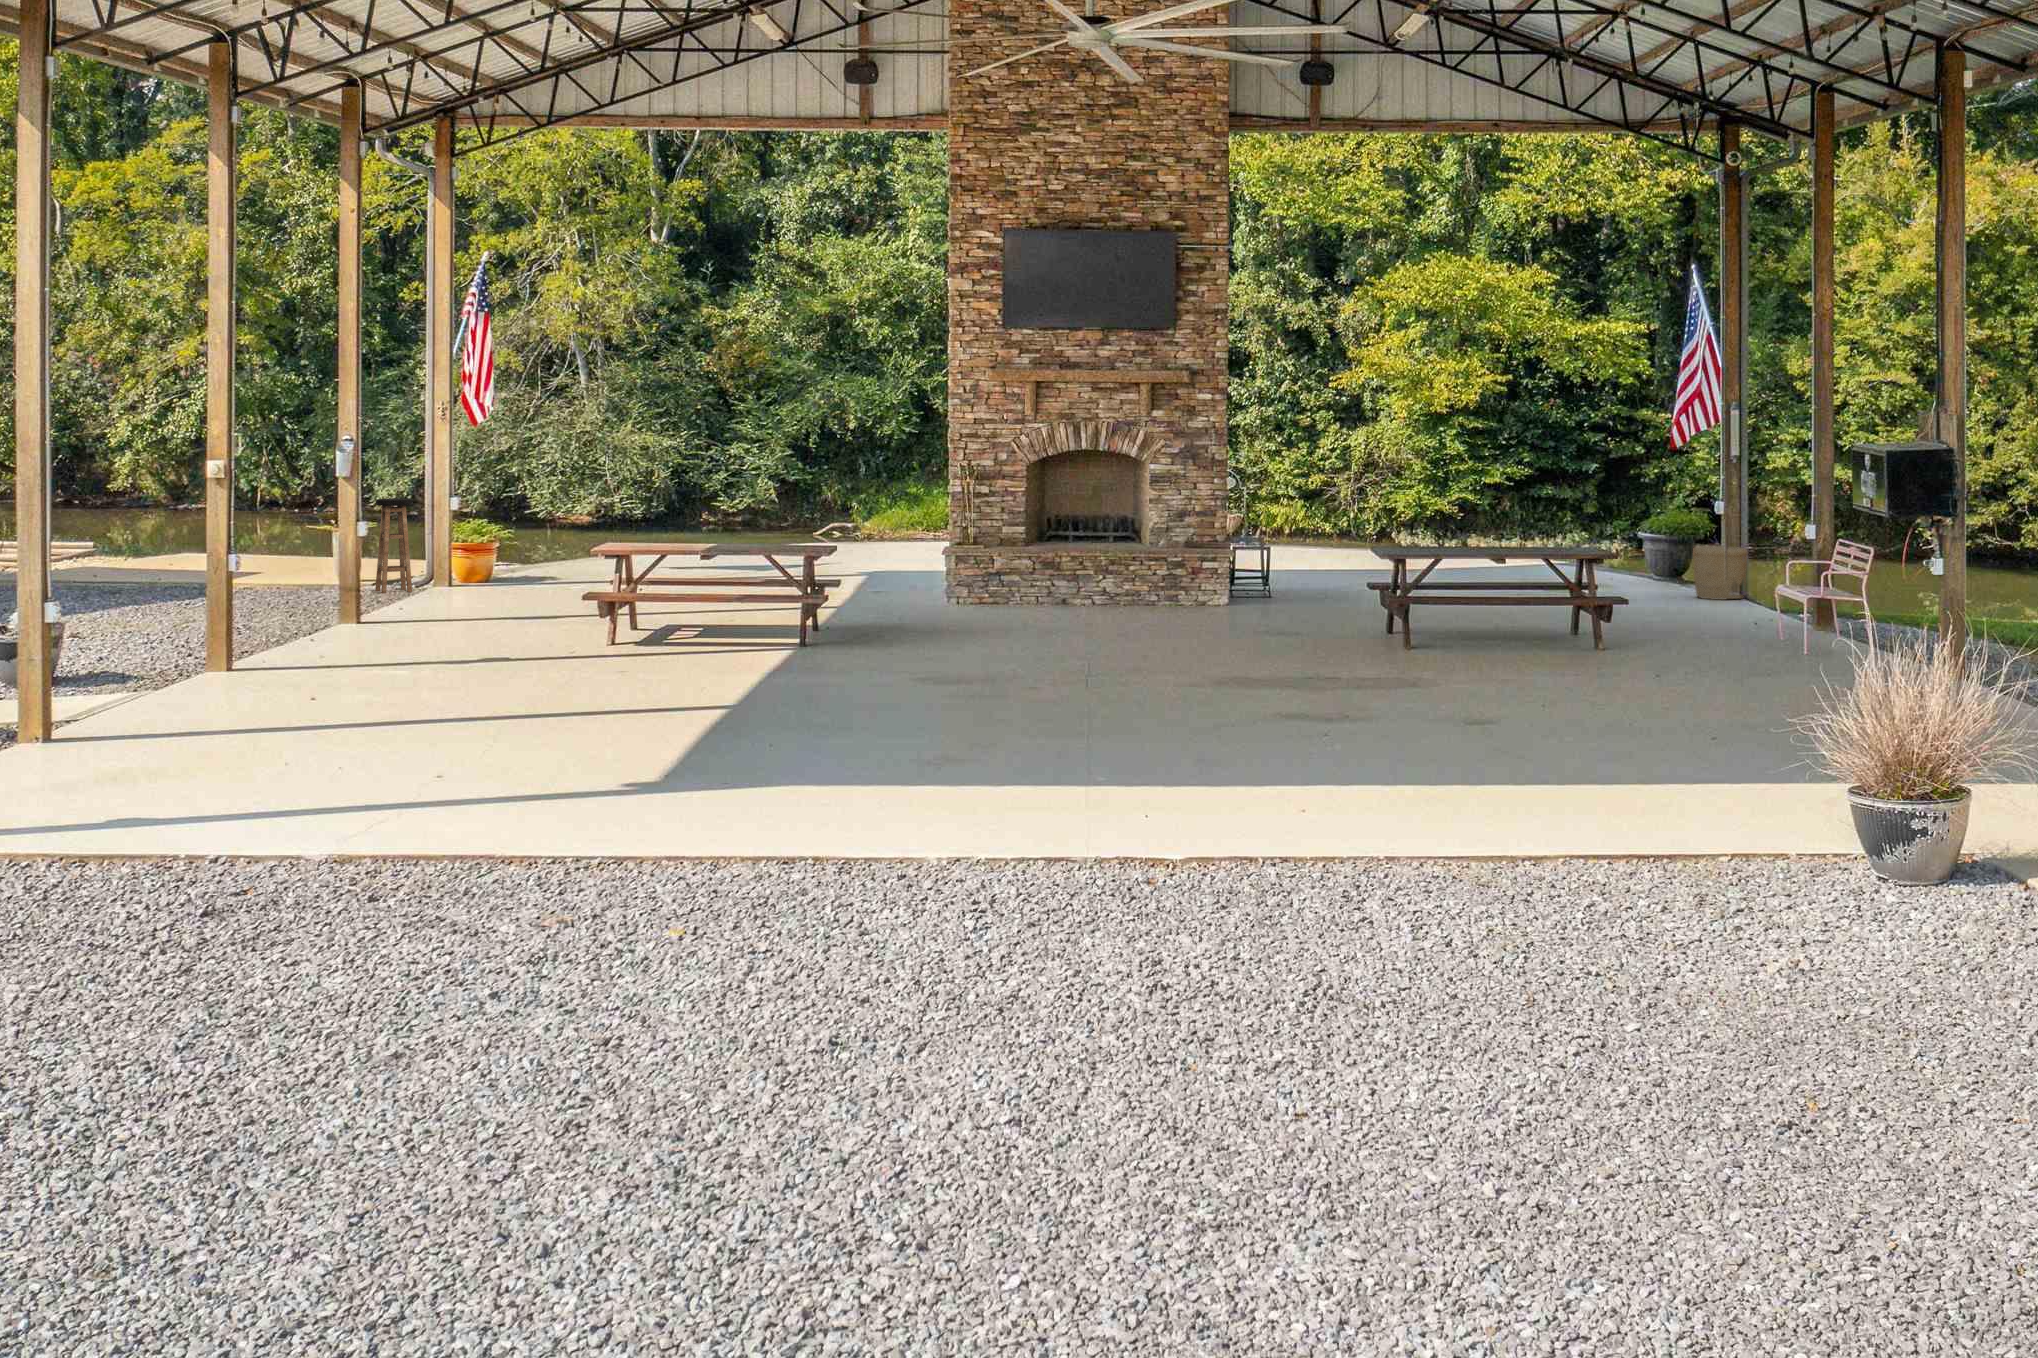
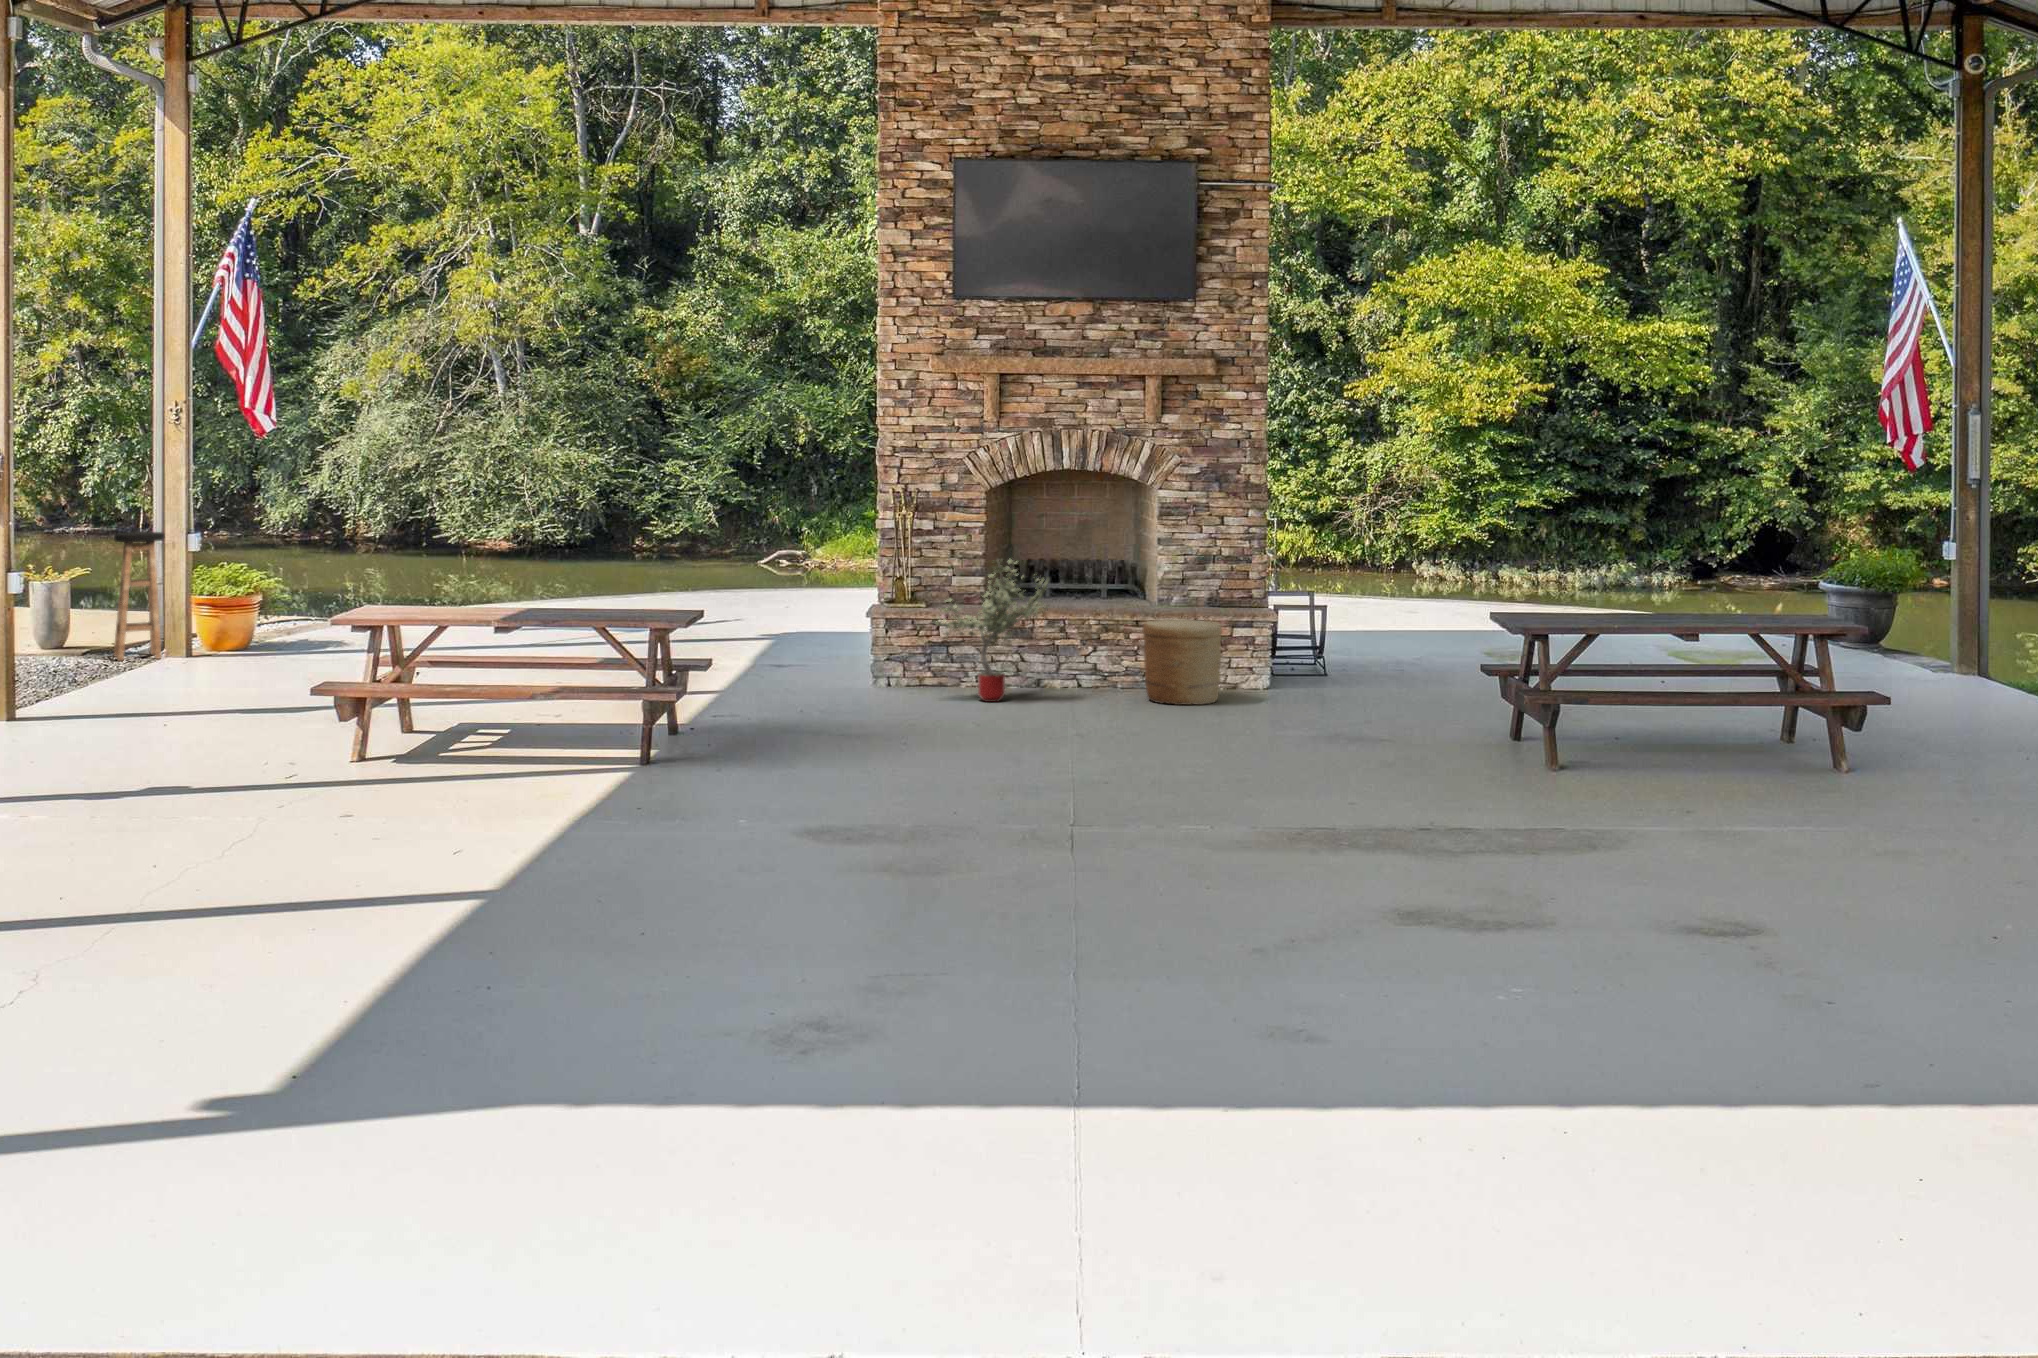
potted tree: none [988,513,1071,614] -> present [936,559,1049,702]
woven basket: present [1693,546,1747,600] -> present [1143,620,1222,705]

